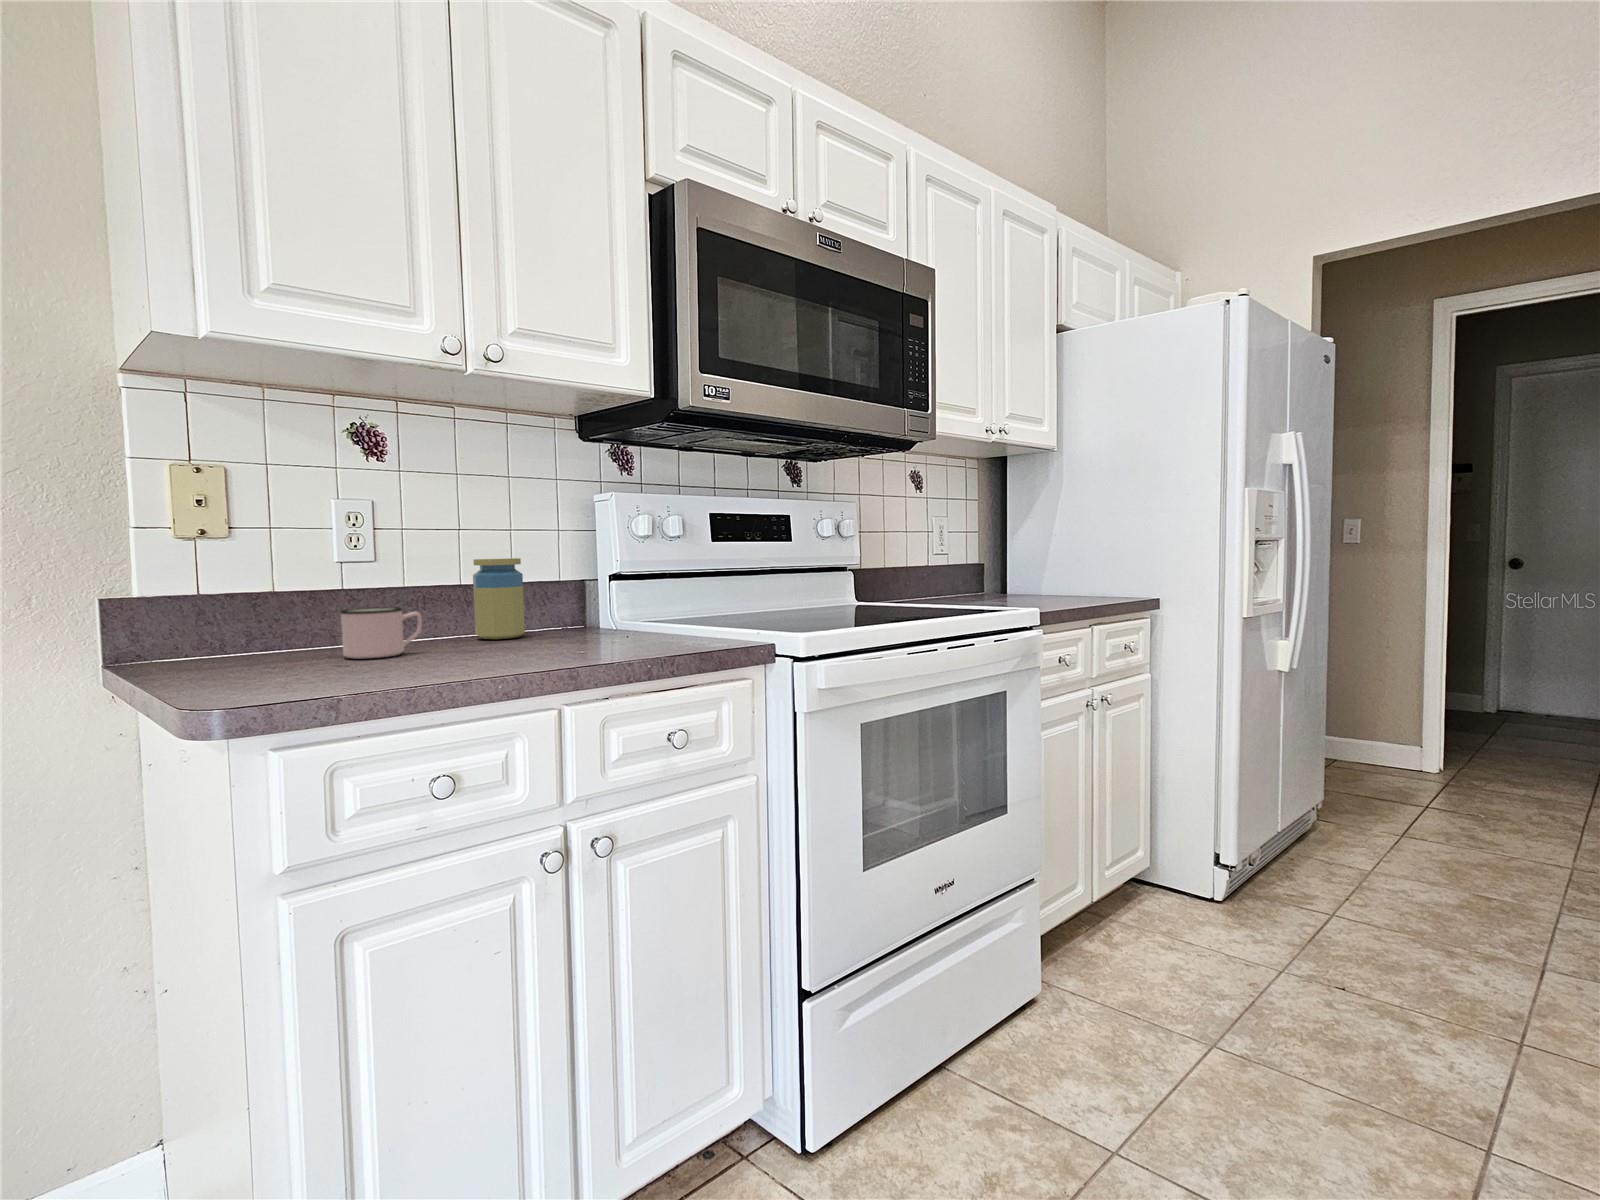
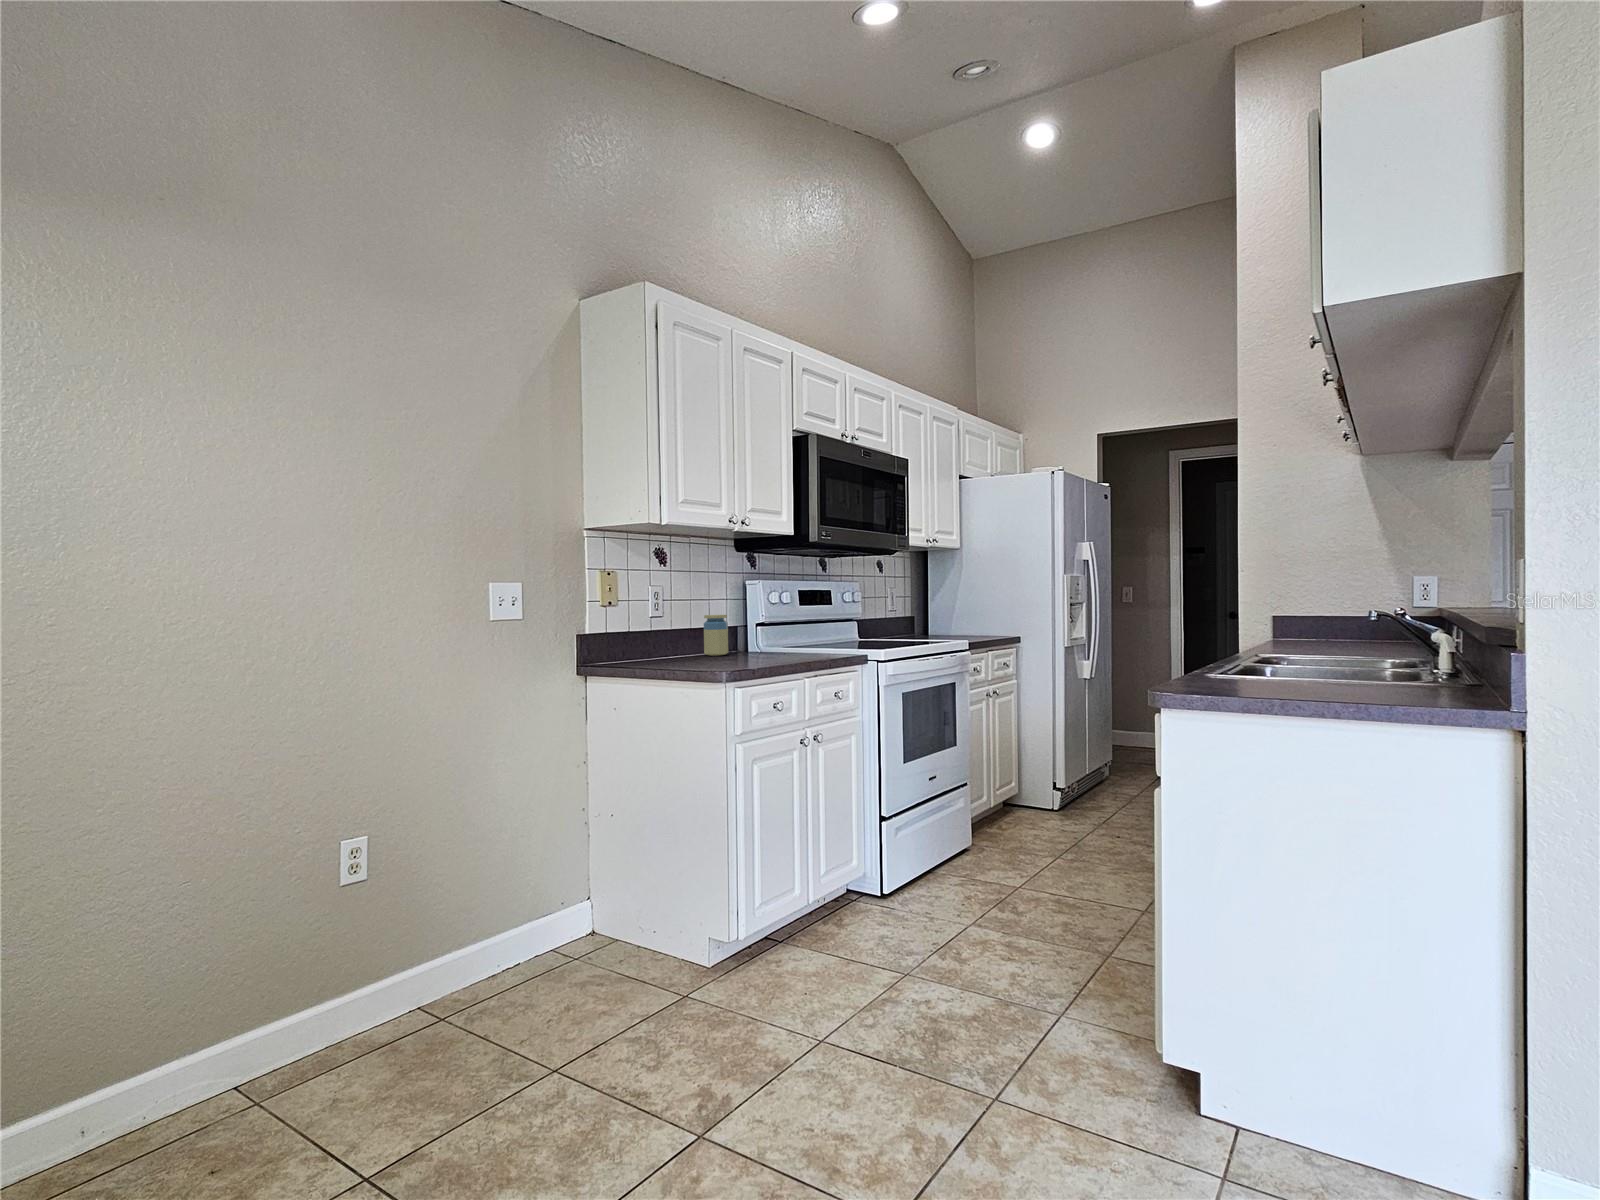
mug: present [341,607,422,658] -> none [673,638,704,662]

